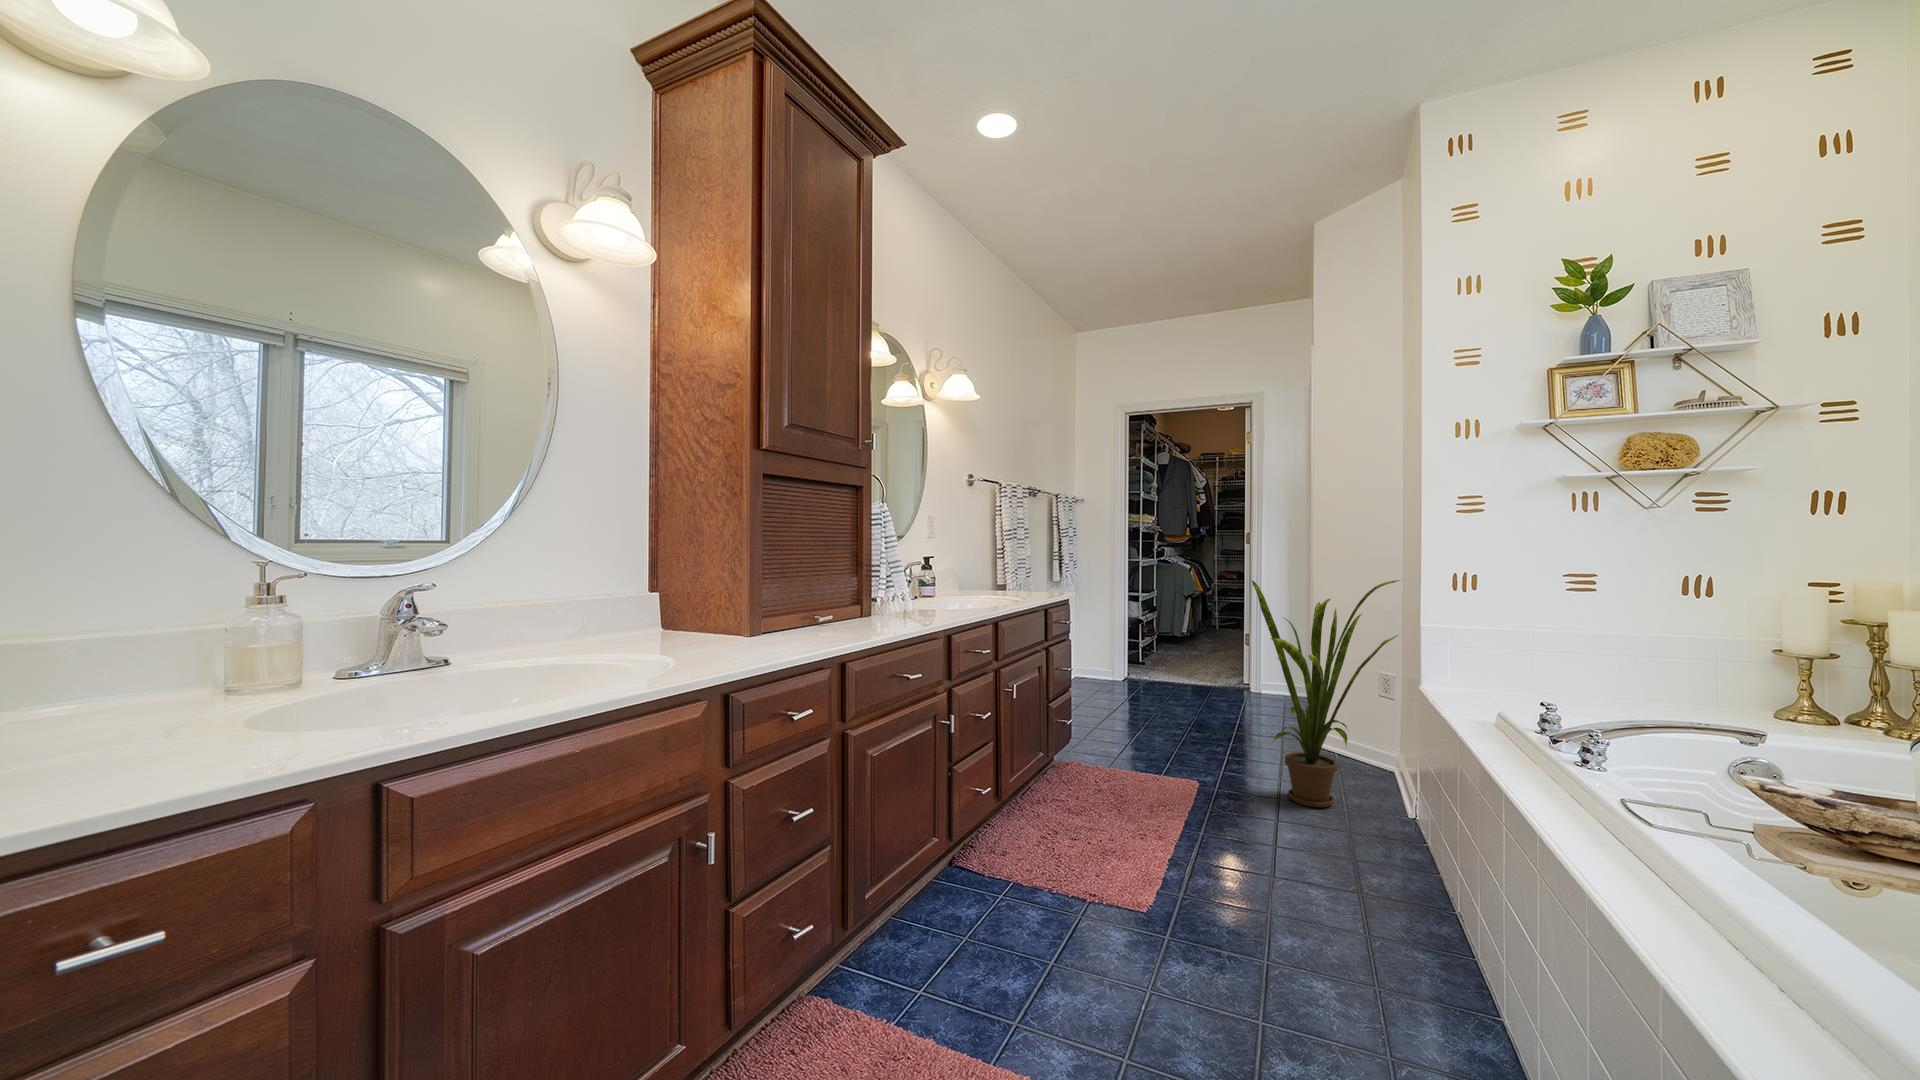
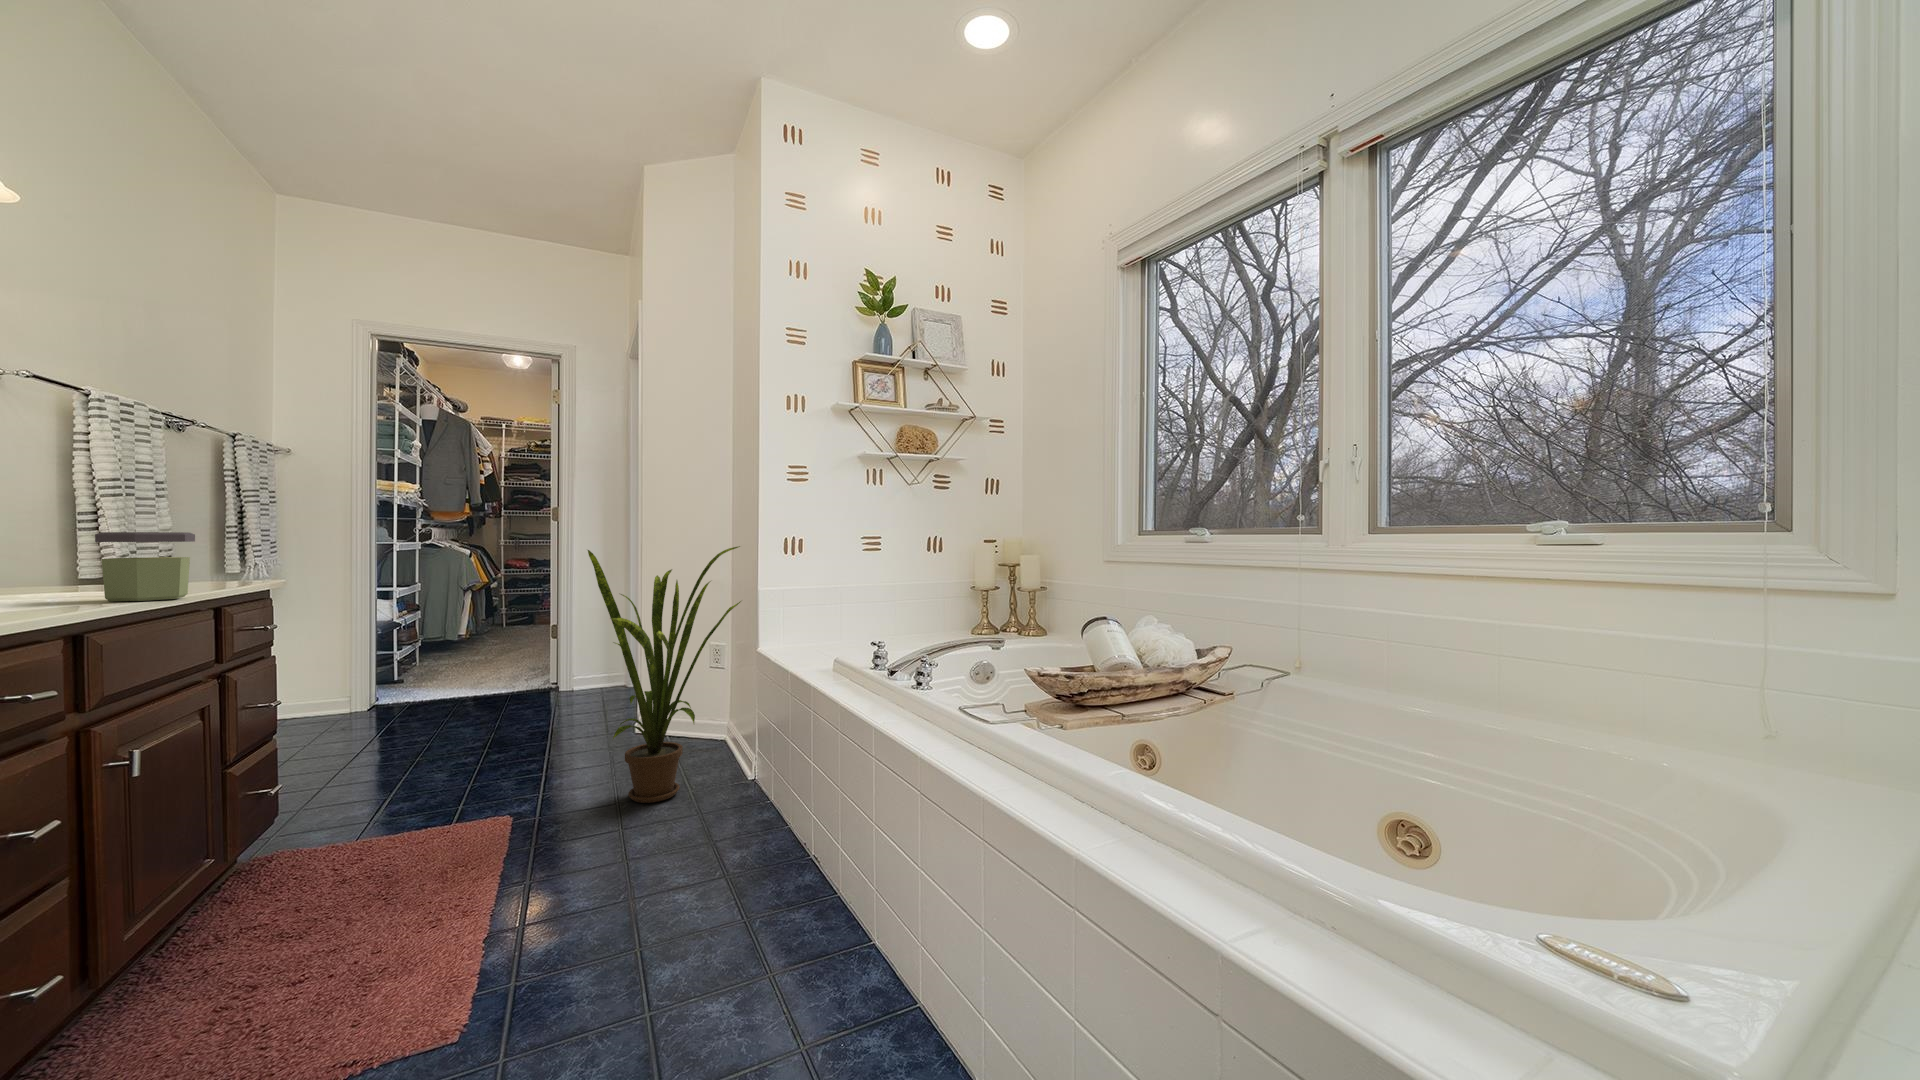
jar: none [1001,564,1037,602] -> present [95,532,195,601]

